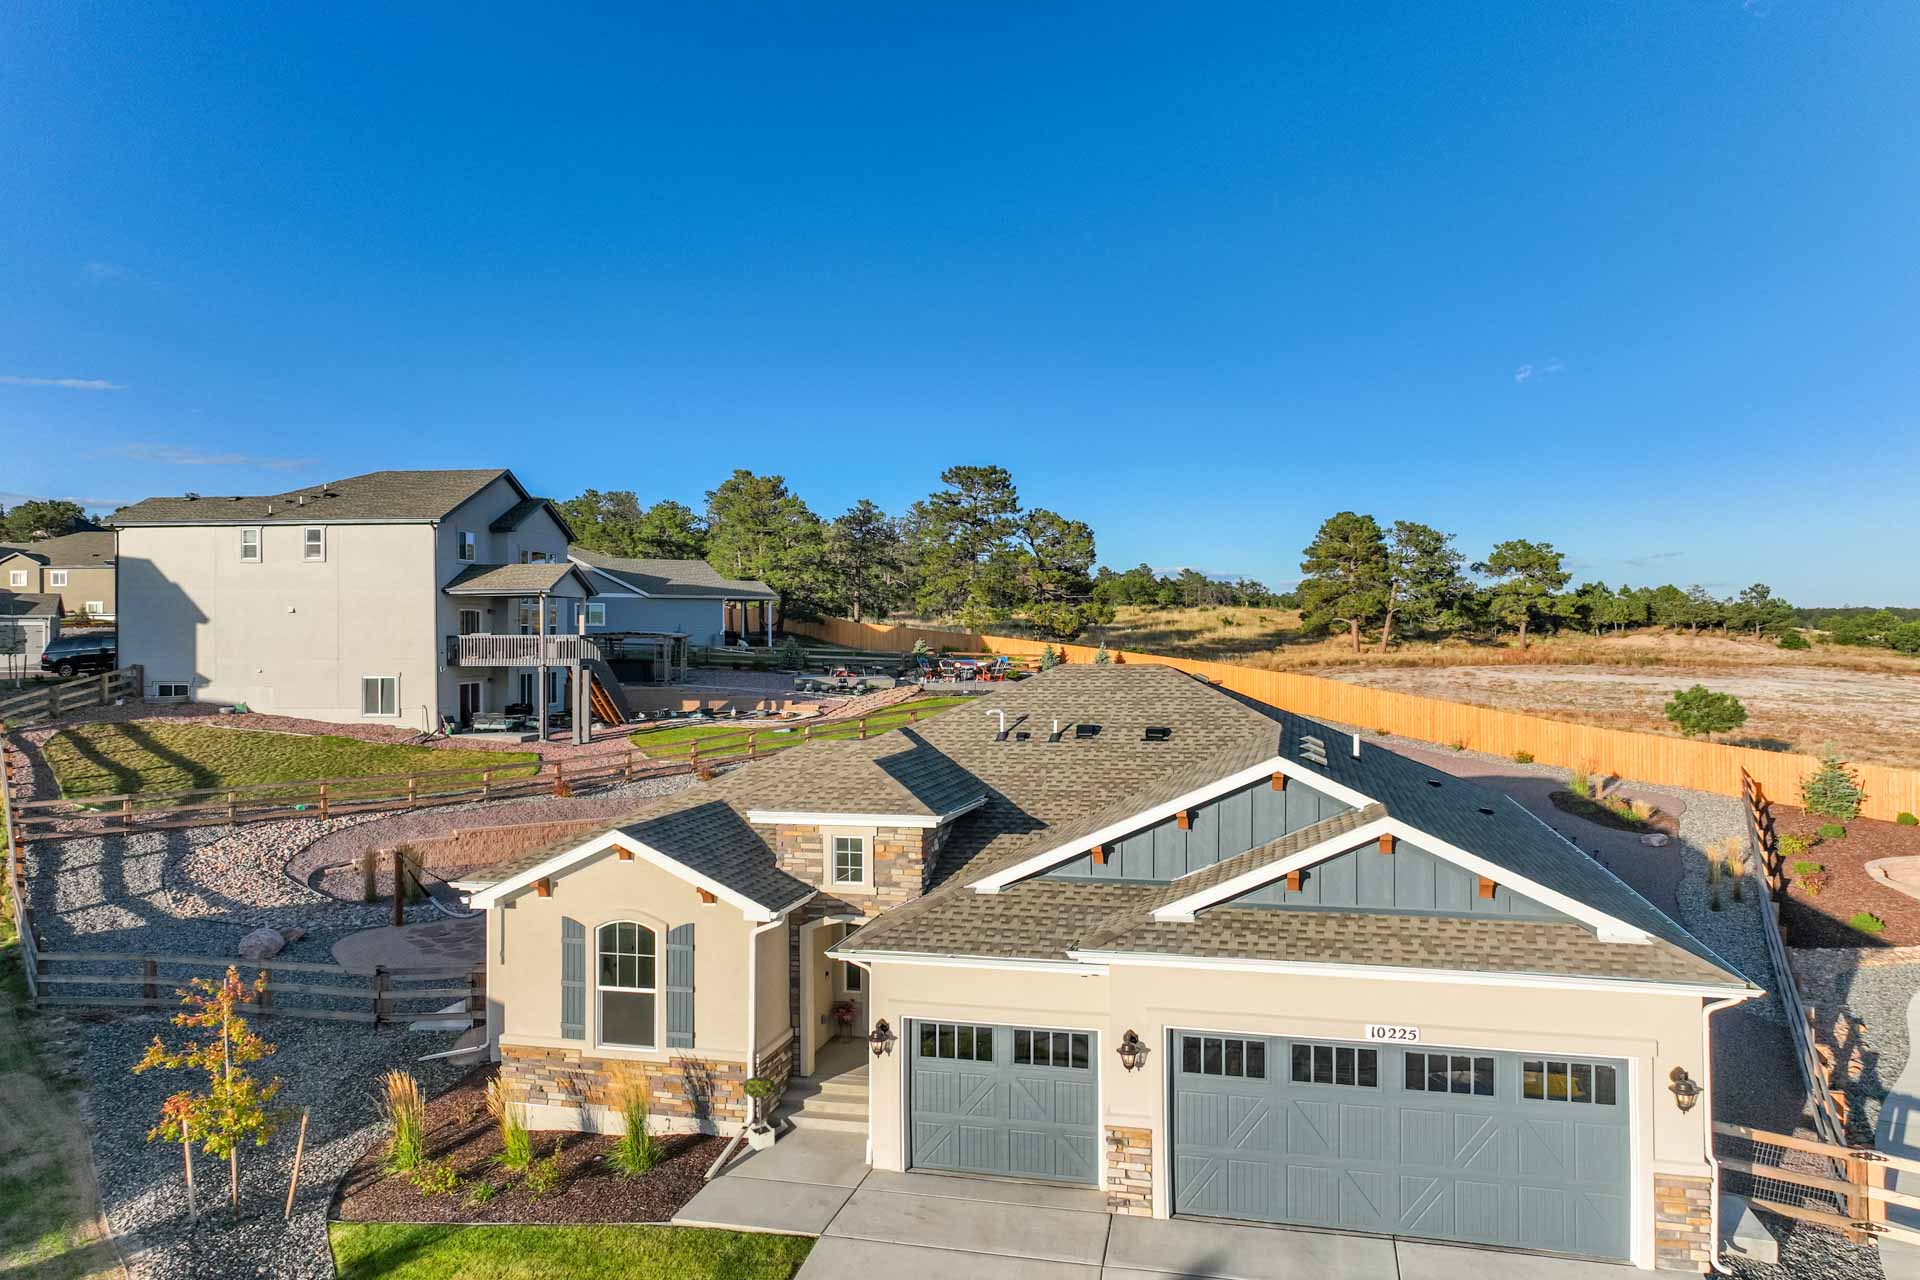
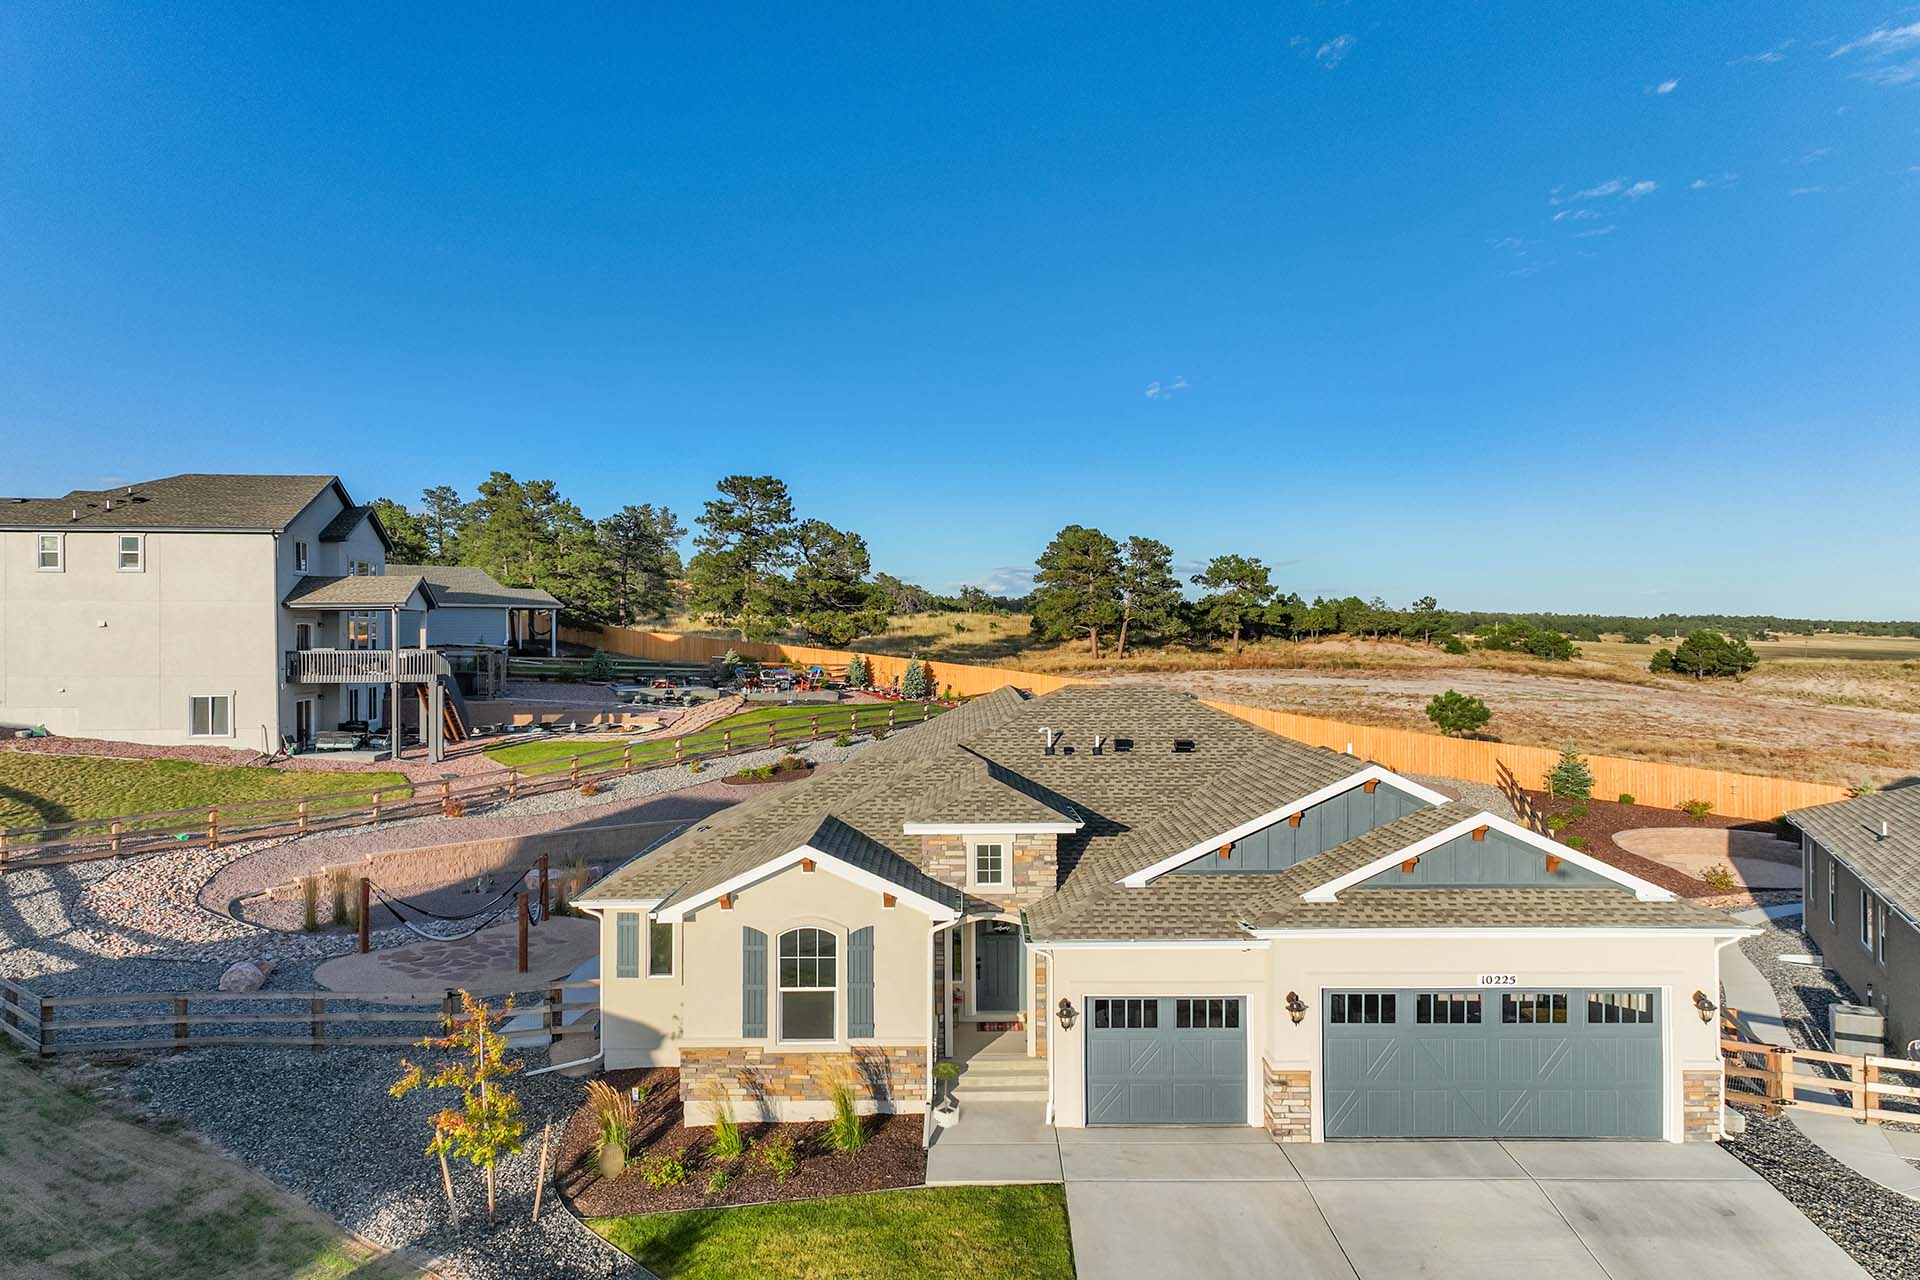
woven basket: none [372,1144,400,1181] -> present [599,1143,624,1178]

